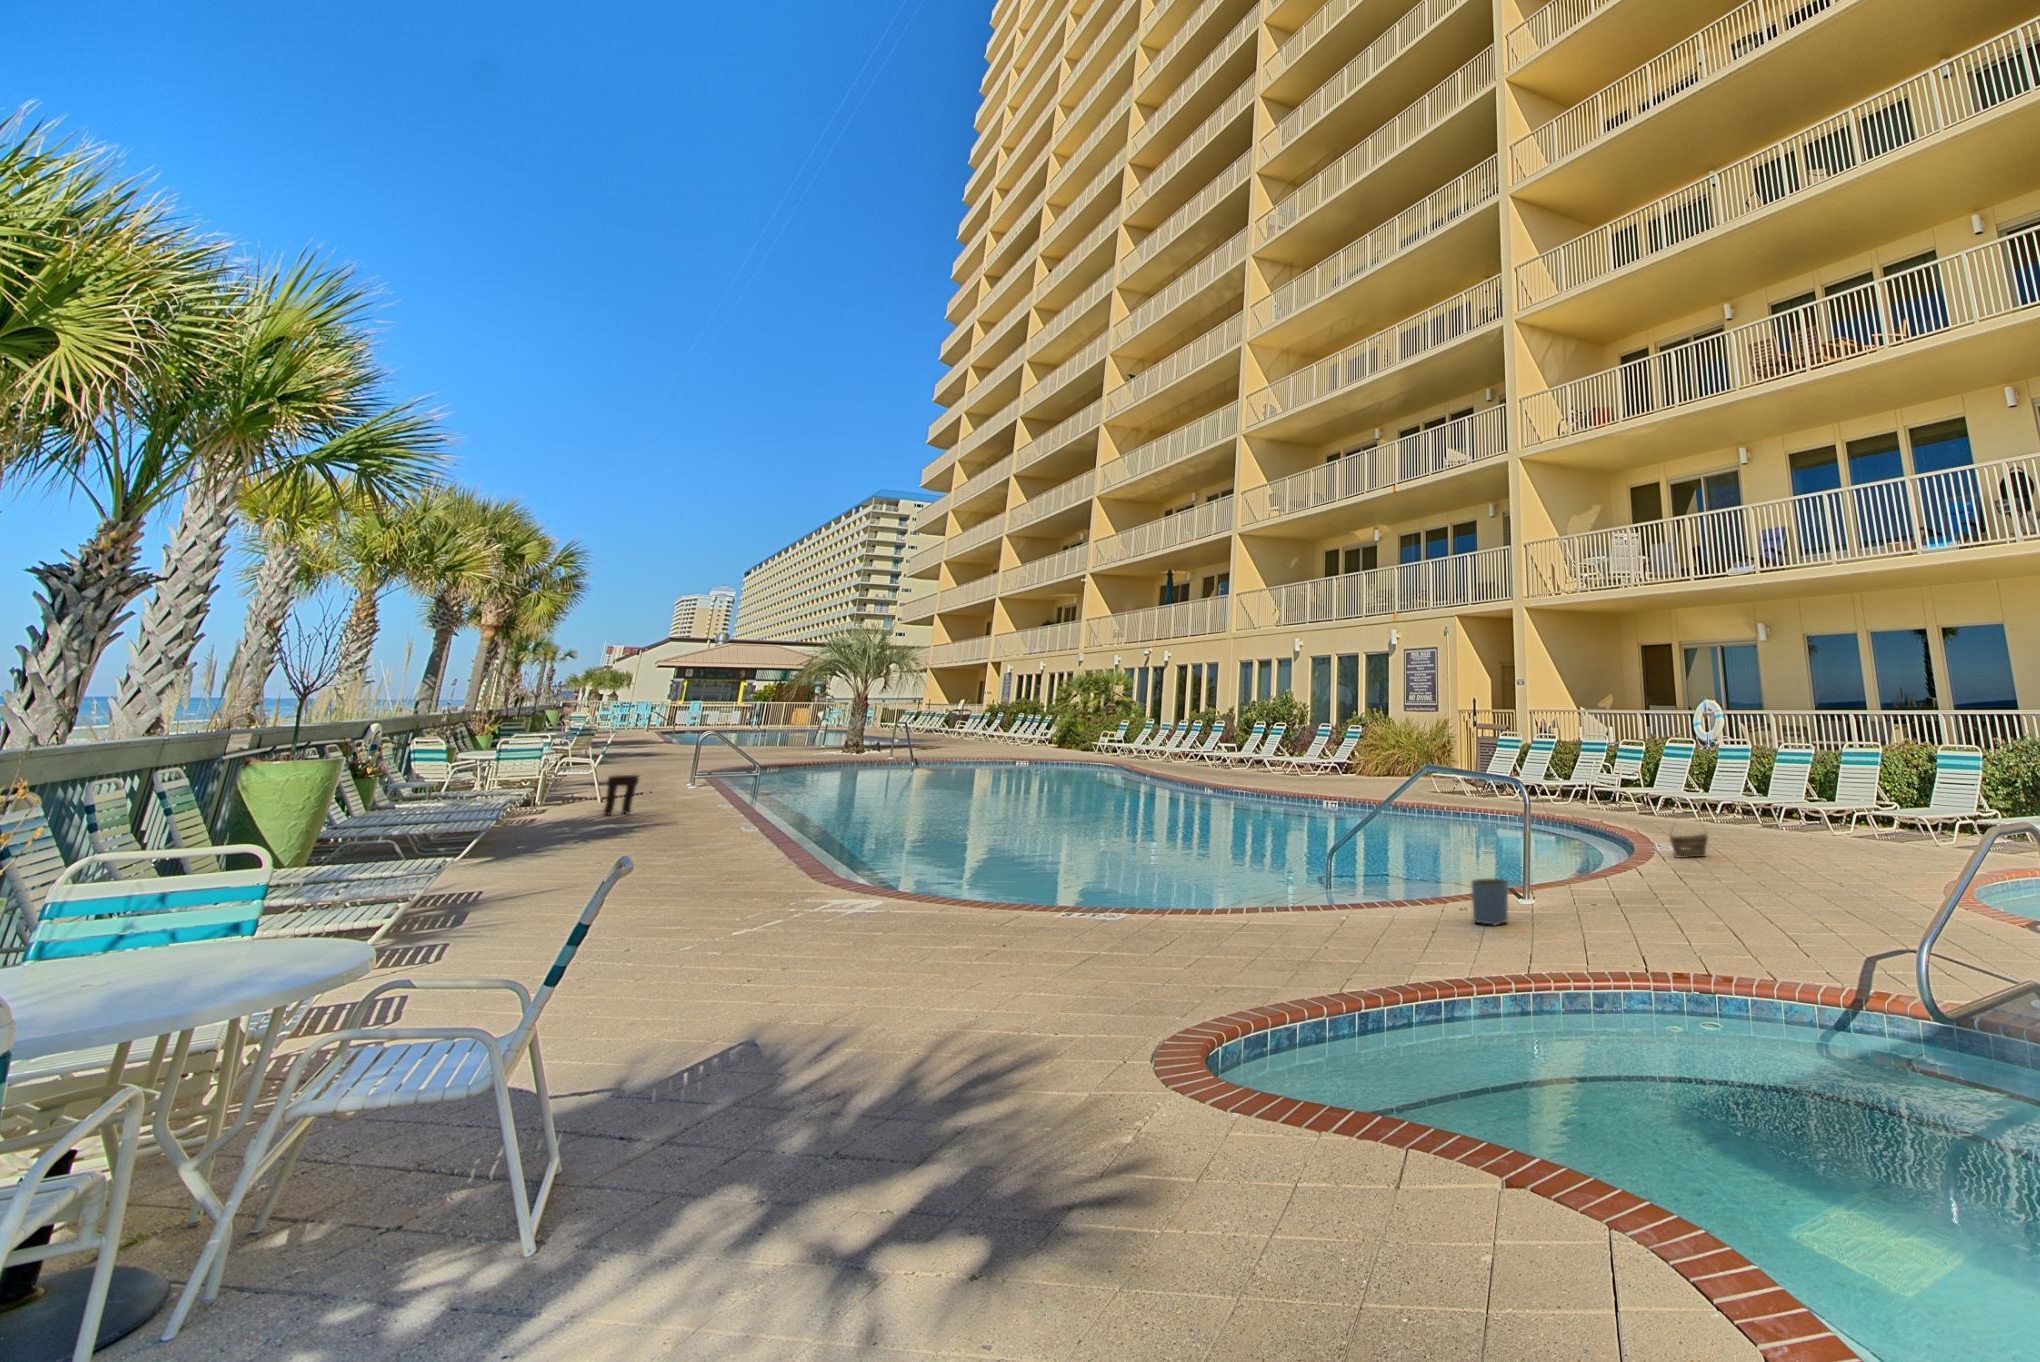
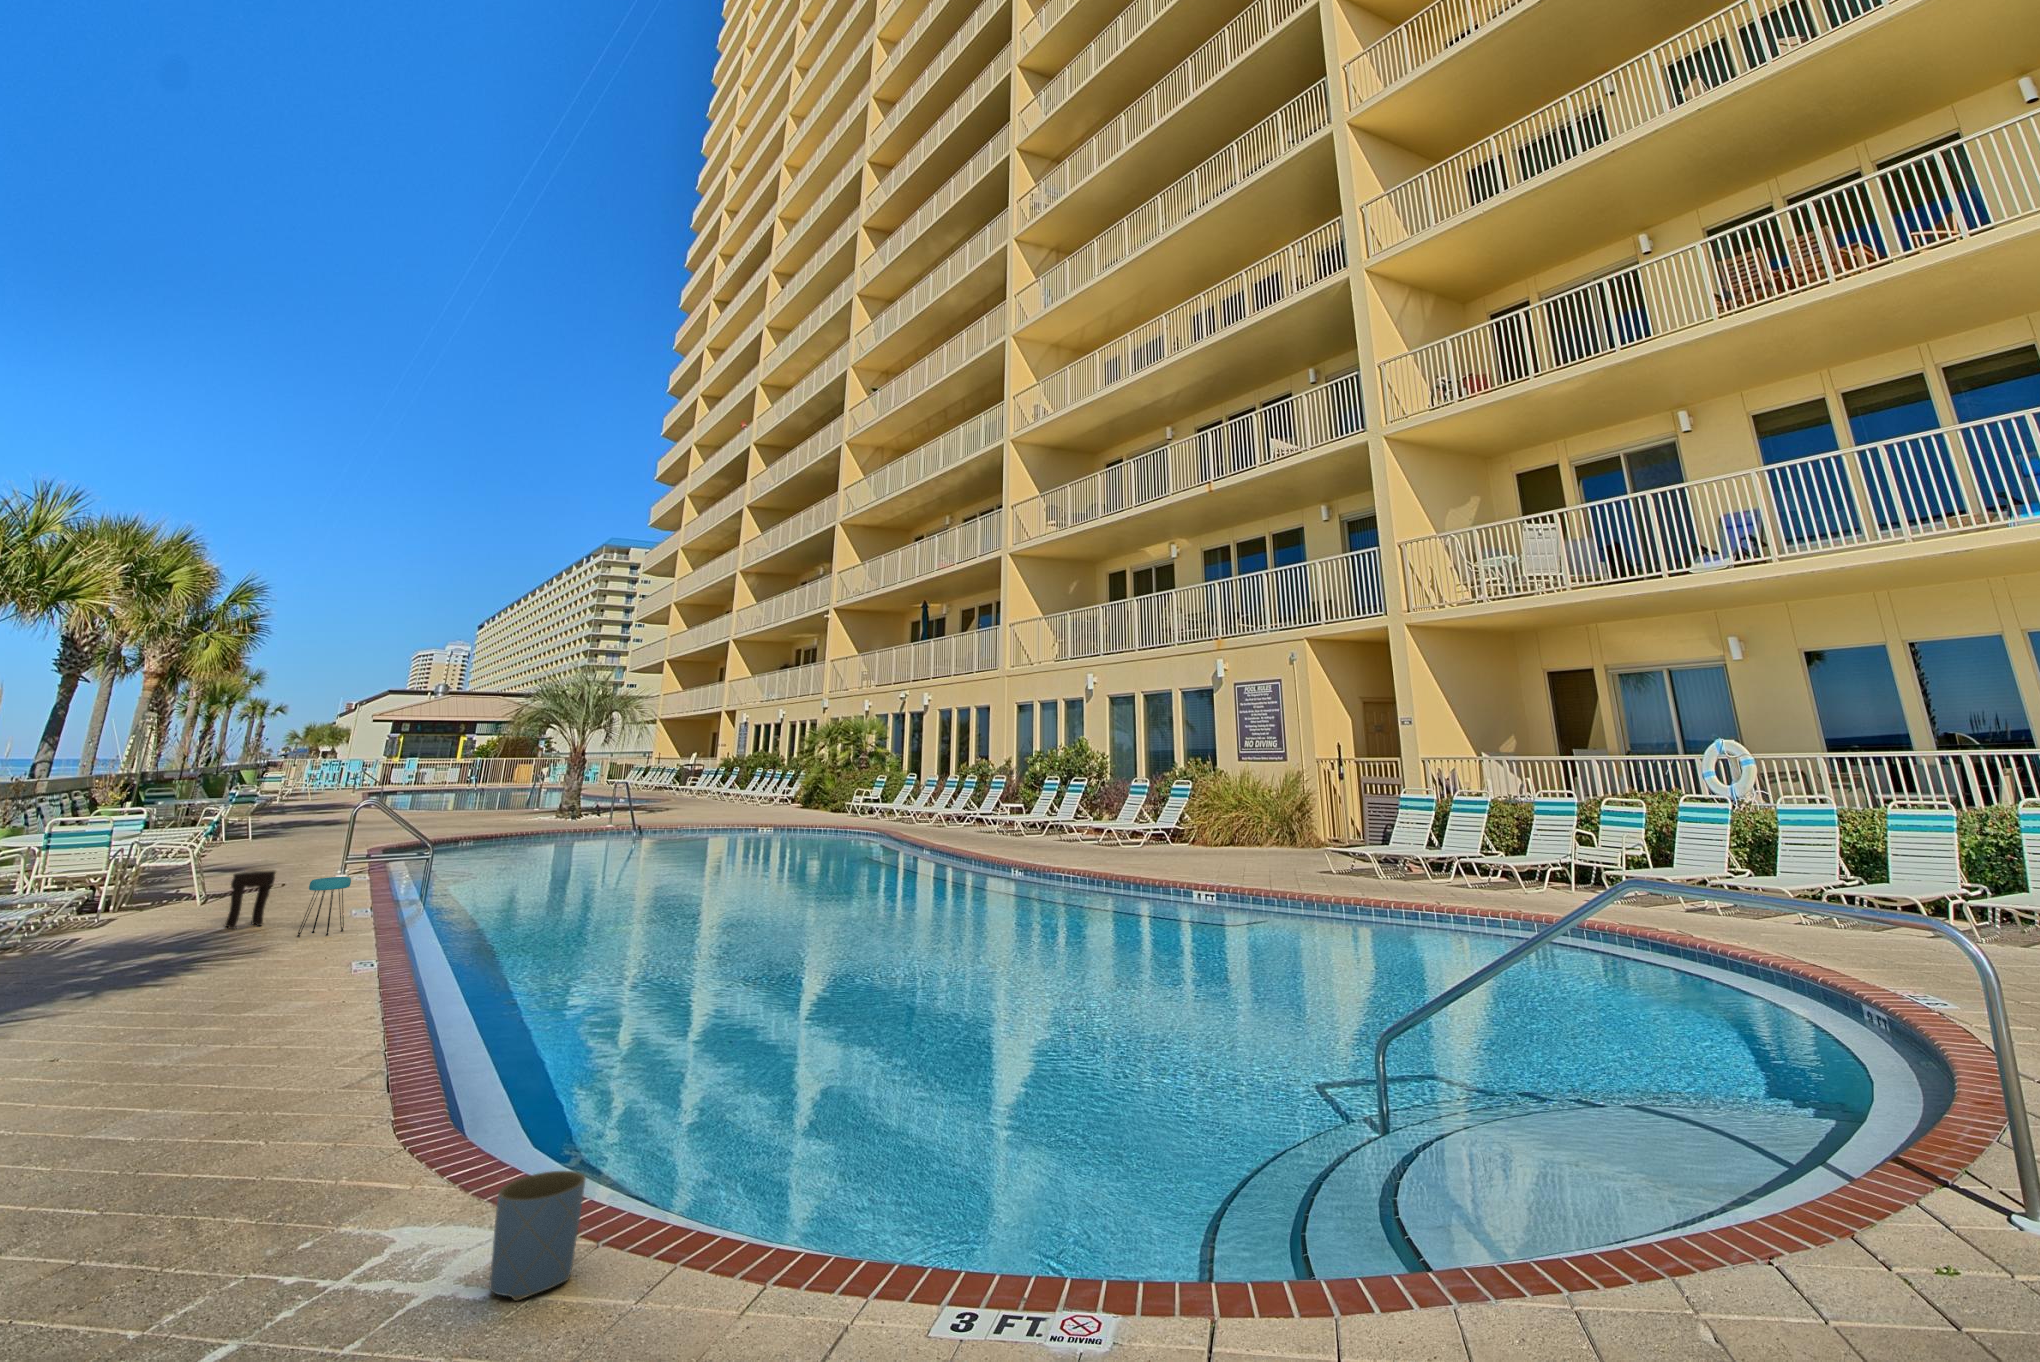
stool: none [662,779,700,820] -> present [298,877,351,937]
basket: present [1670,833,1707,858] -> none [1855,933,1919,1008]
planter: present [1471,879,1508,925] -> present [490,1171,586,1301]

